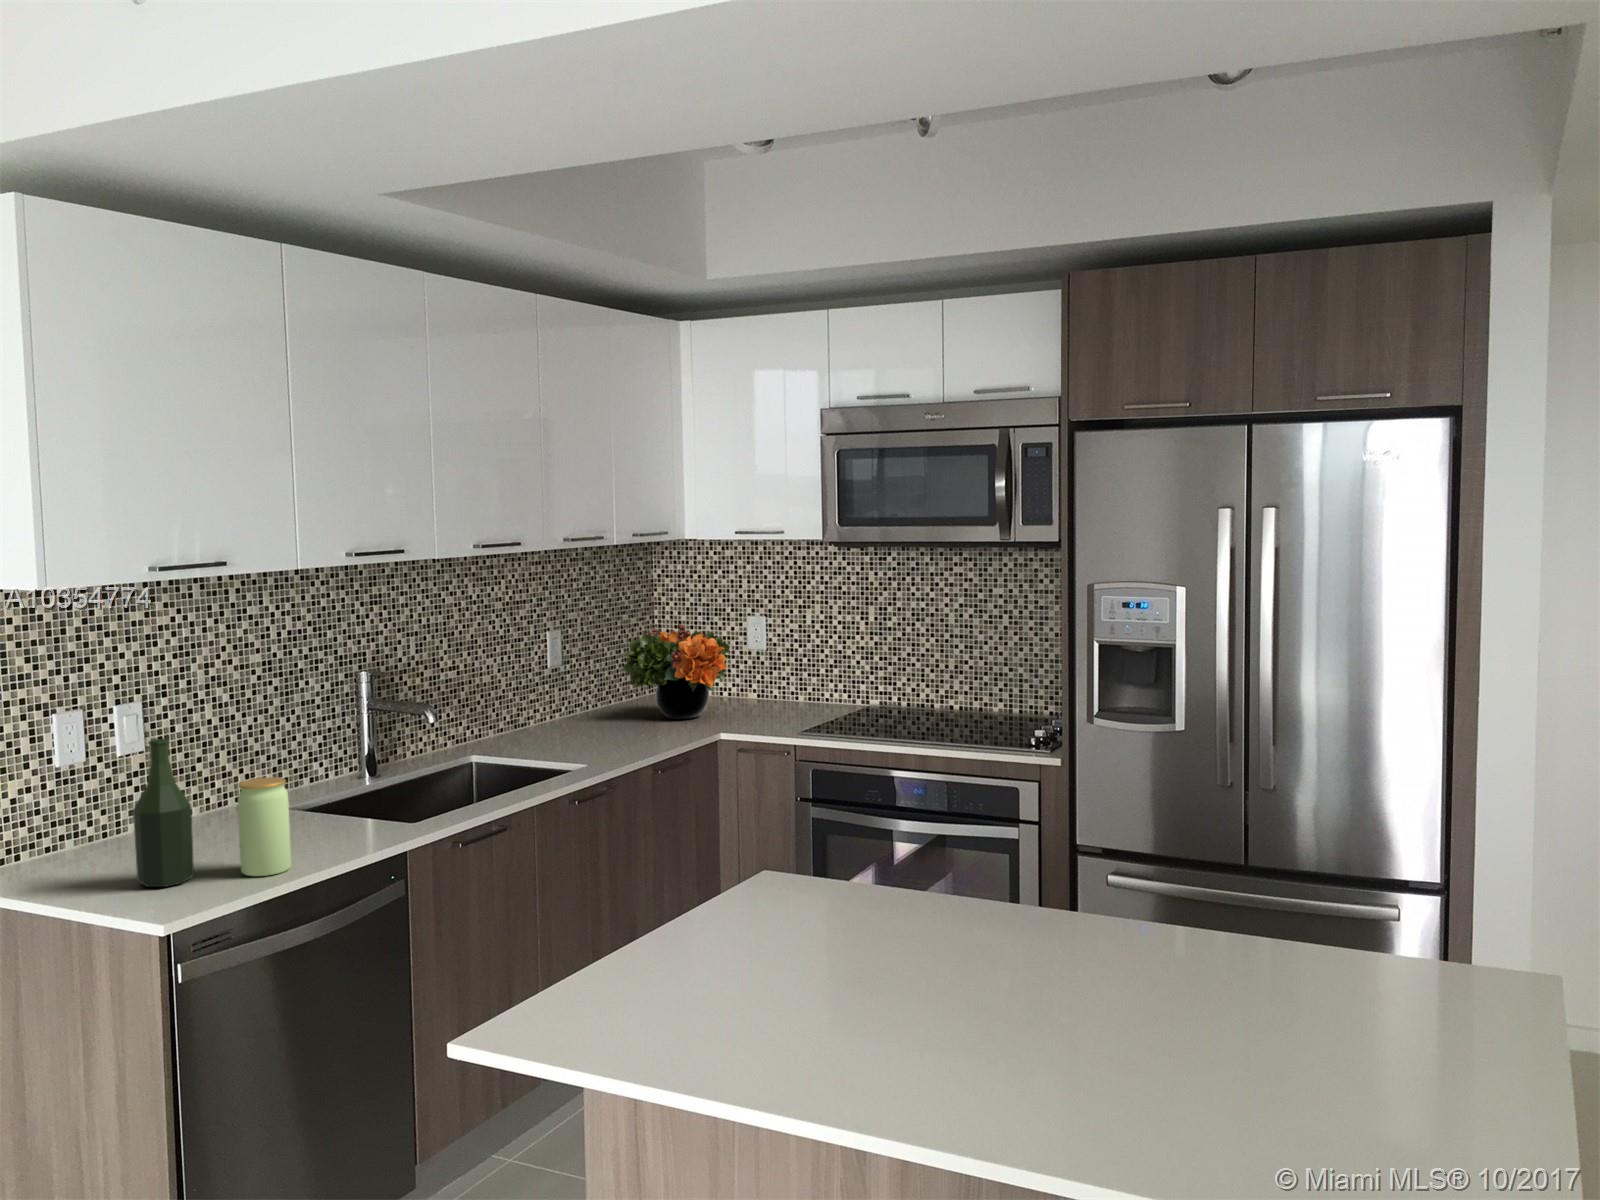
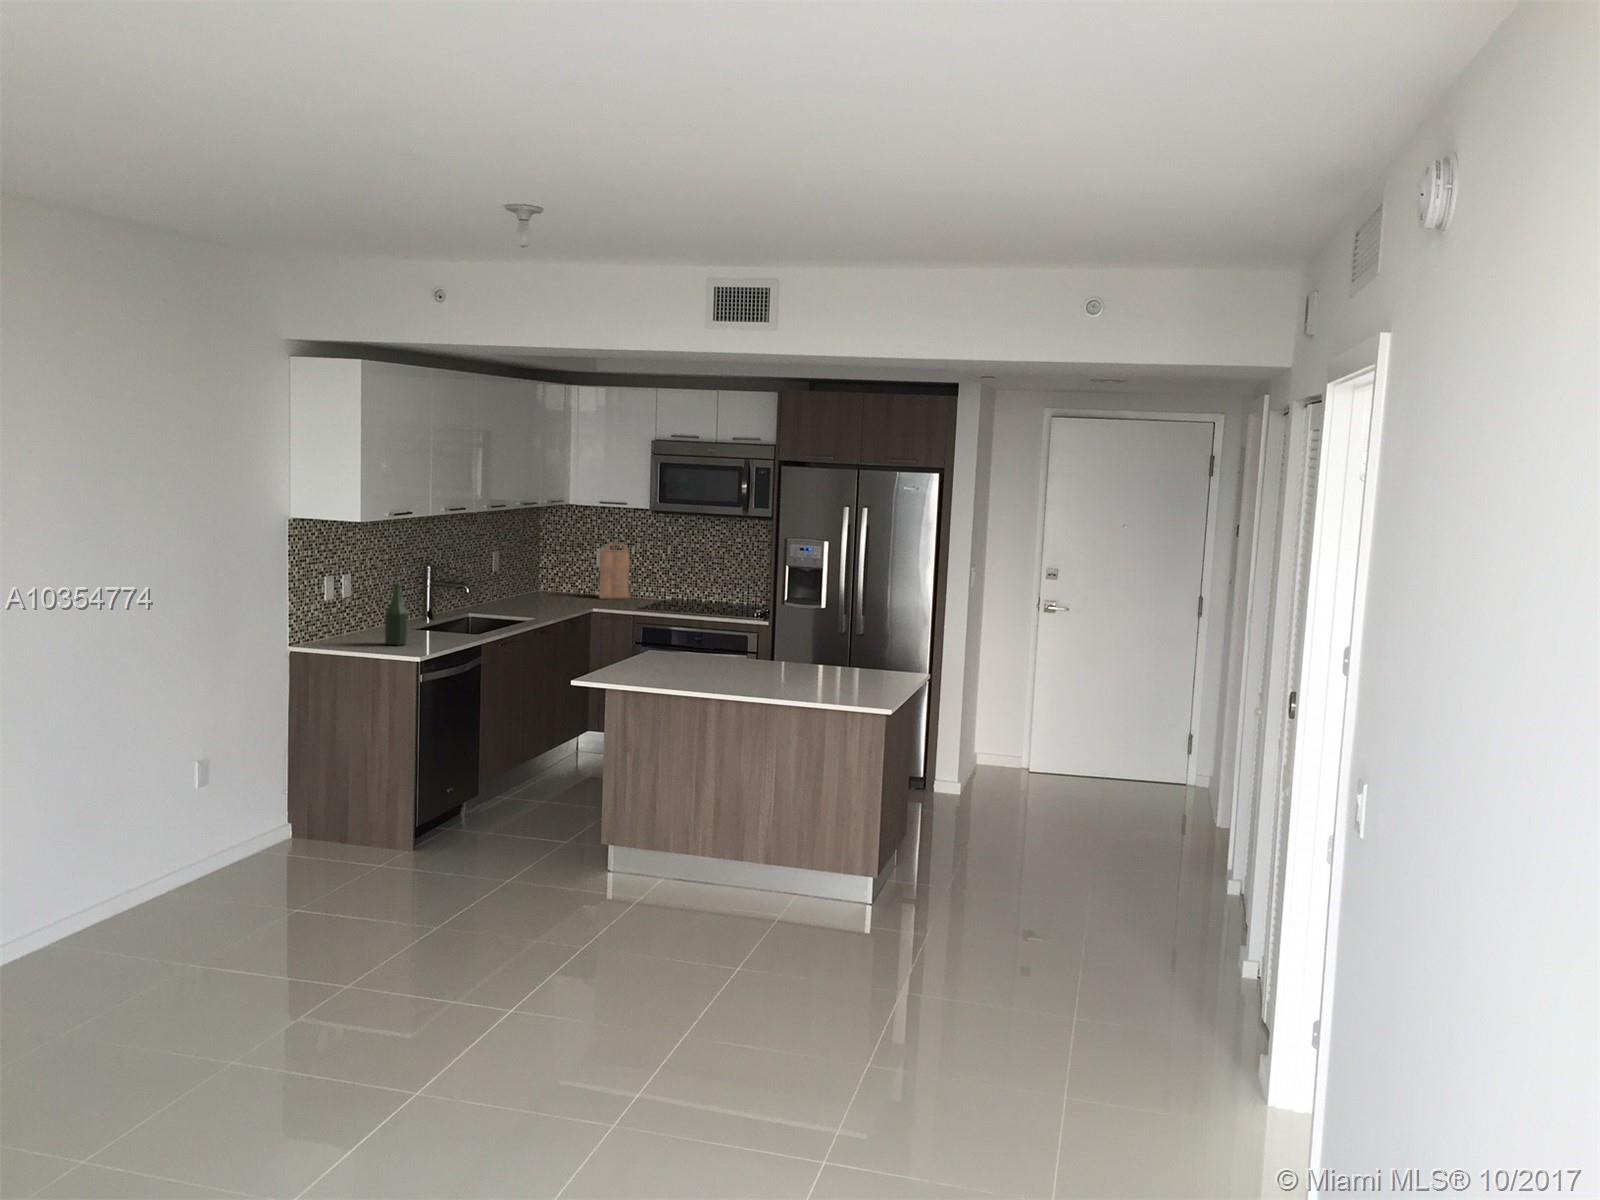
cutting board: none [749,605,808,706] -> present [599,543,631,599]
flower arrangement: present [623,624,730,719] -> none [533,550,593,602]
jar: present [238,777,291,876] -> none [425,603,446,644]

